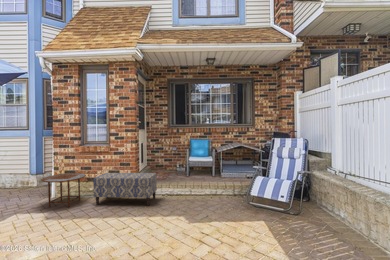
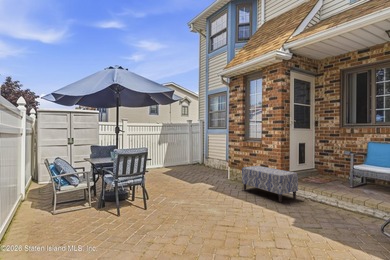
side table: present [41,173,86,207] -> none [213,162,243,187]

